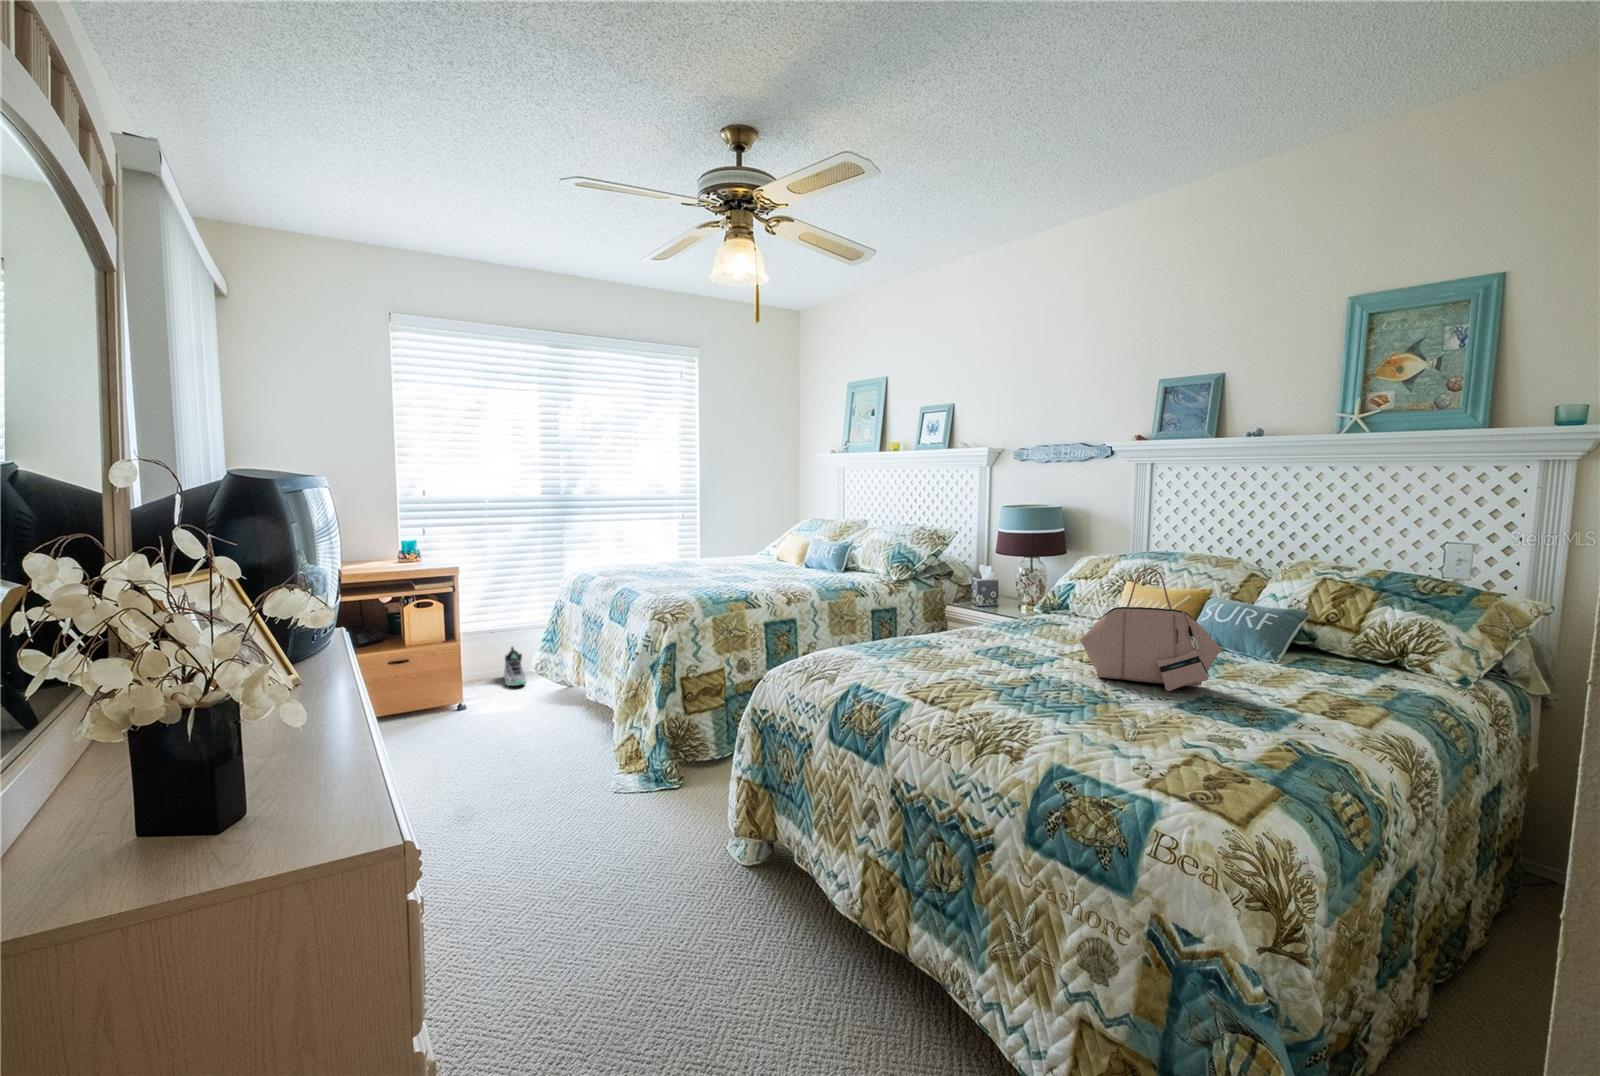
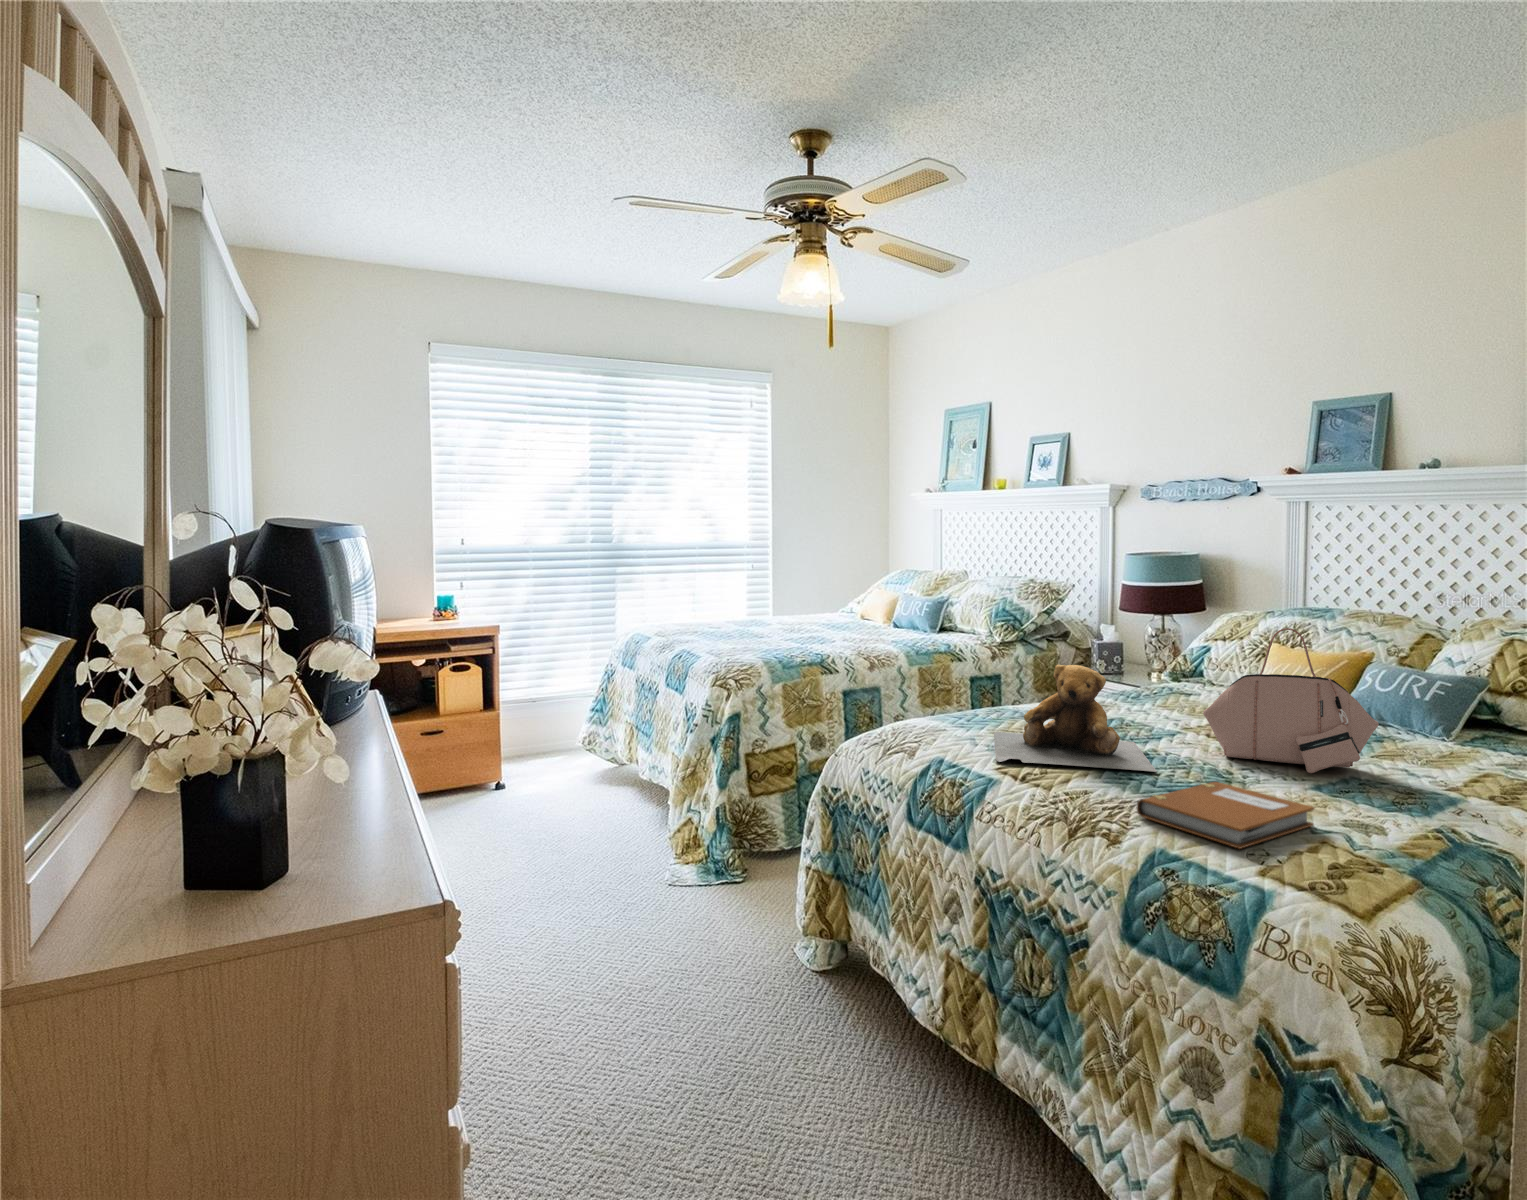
teddy bear: none [904,597,1046,691] -> present [994,664,1157,772]
sneaker: present [504,647,527,686] -> none [550,720,575,764]
notebook: none [1035,700,1183,761] -> present [1137,782,1314,849]

